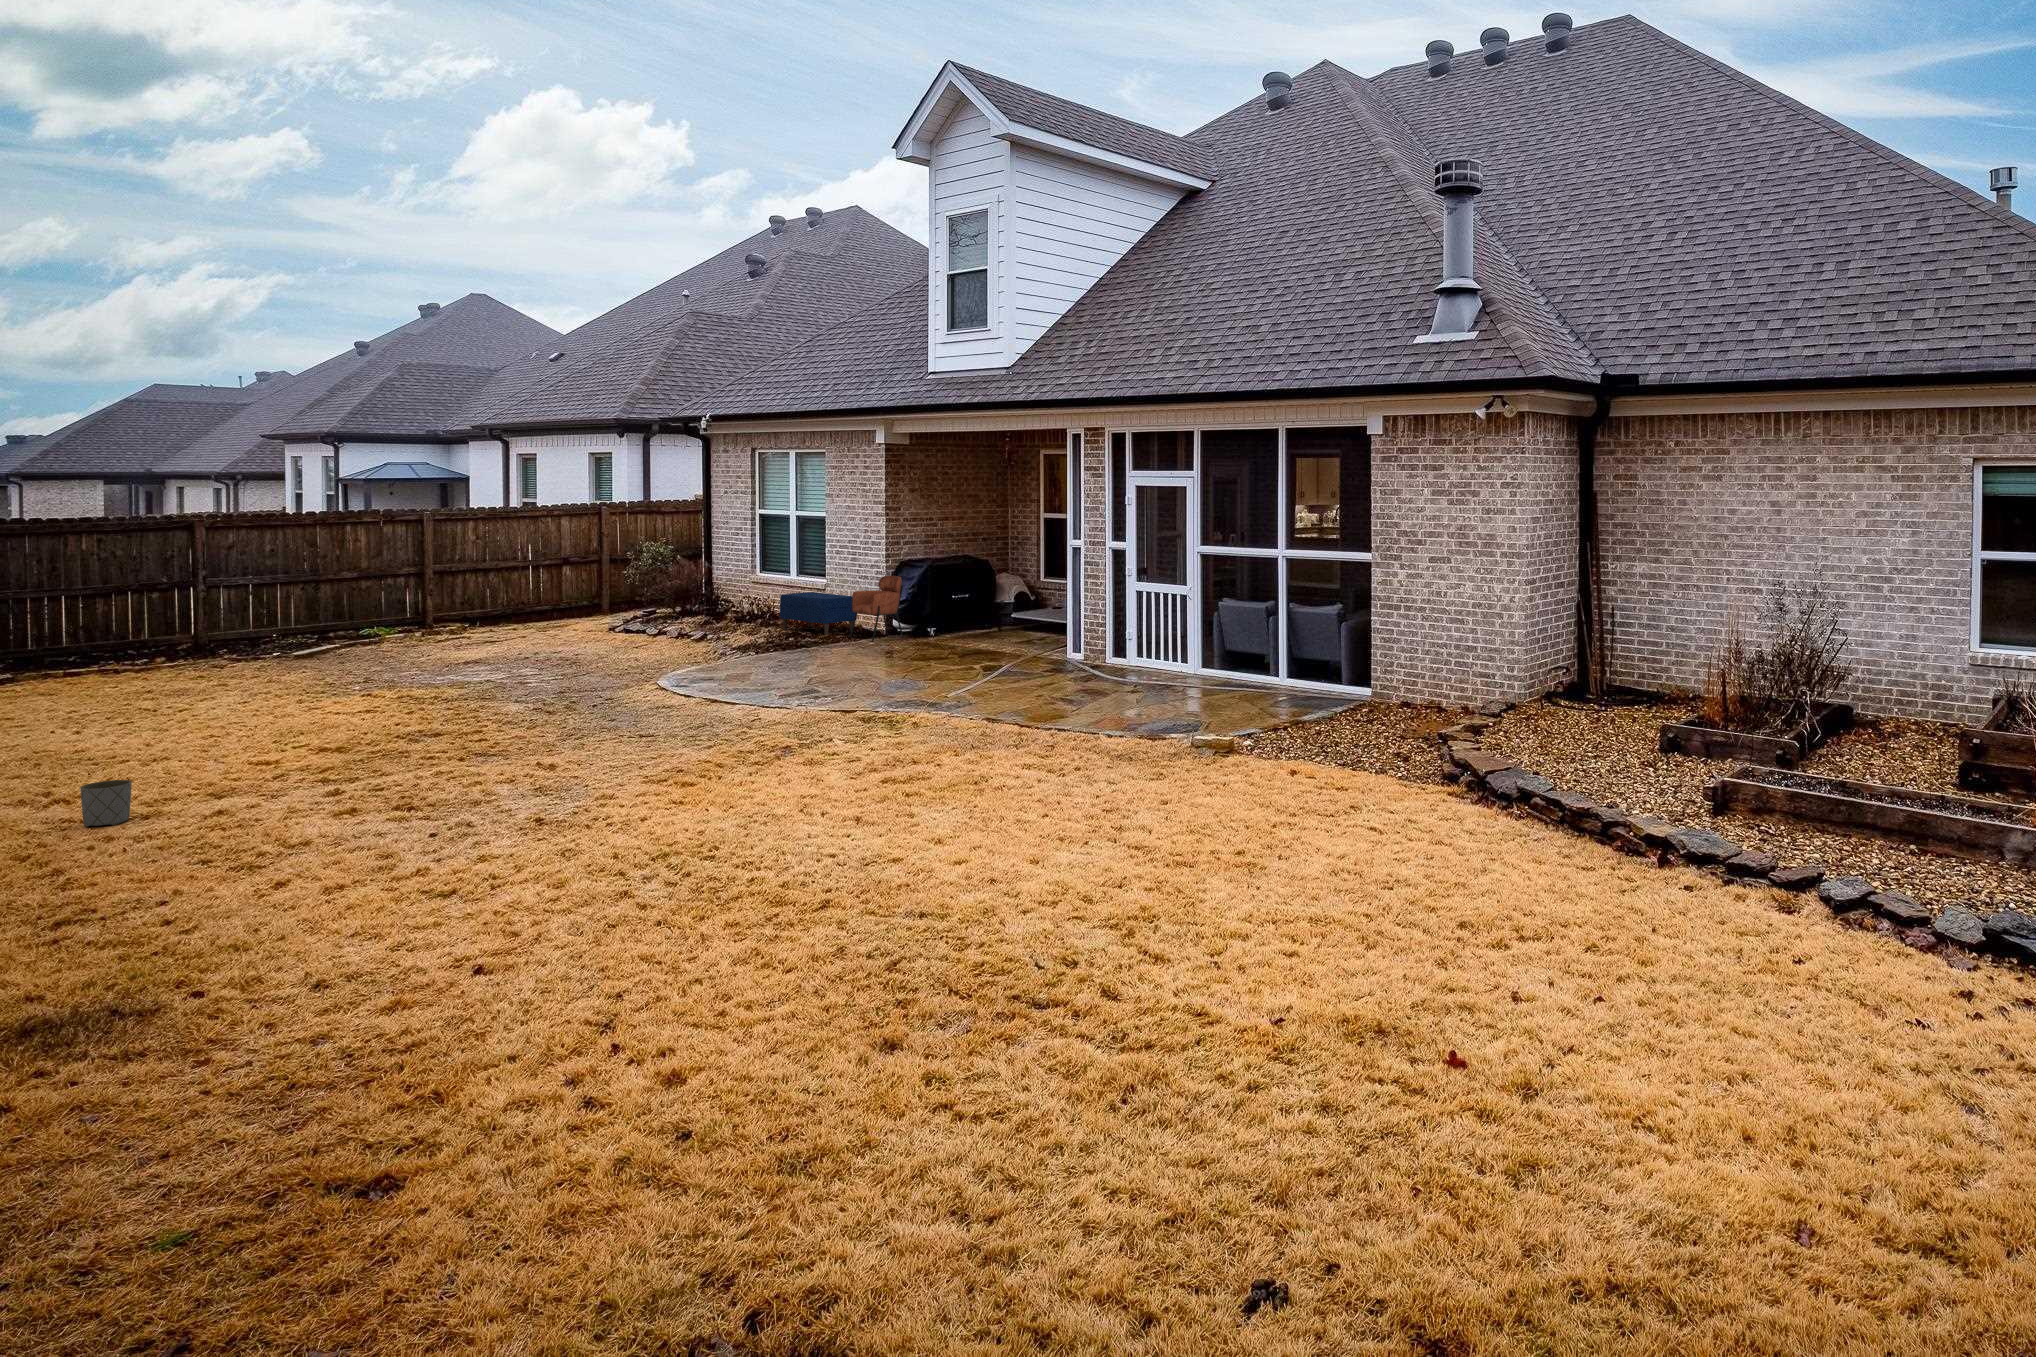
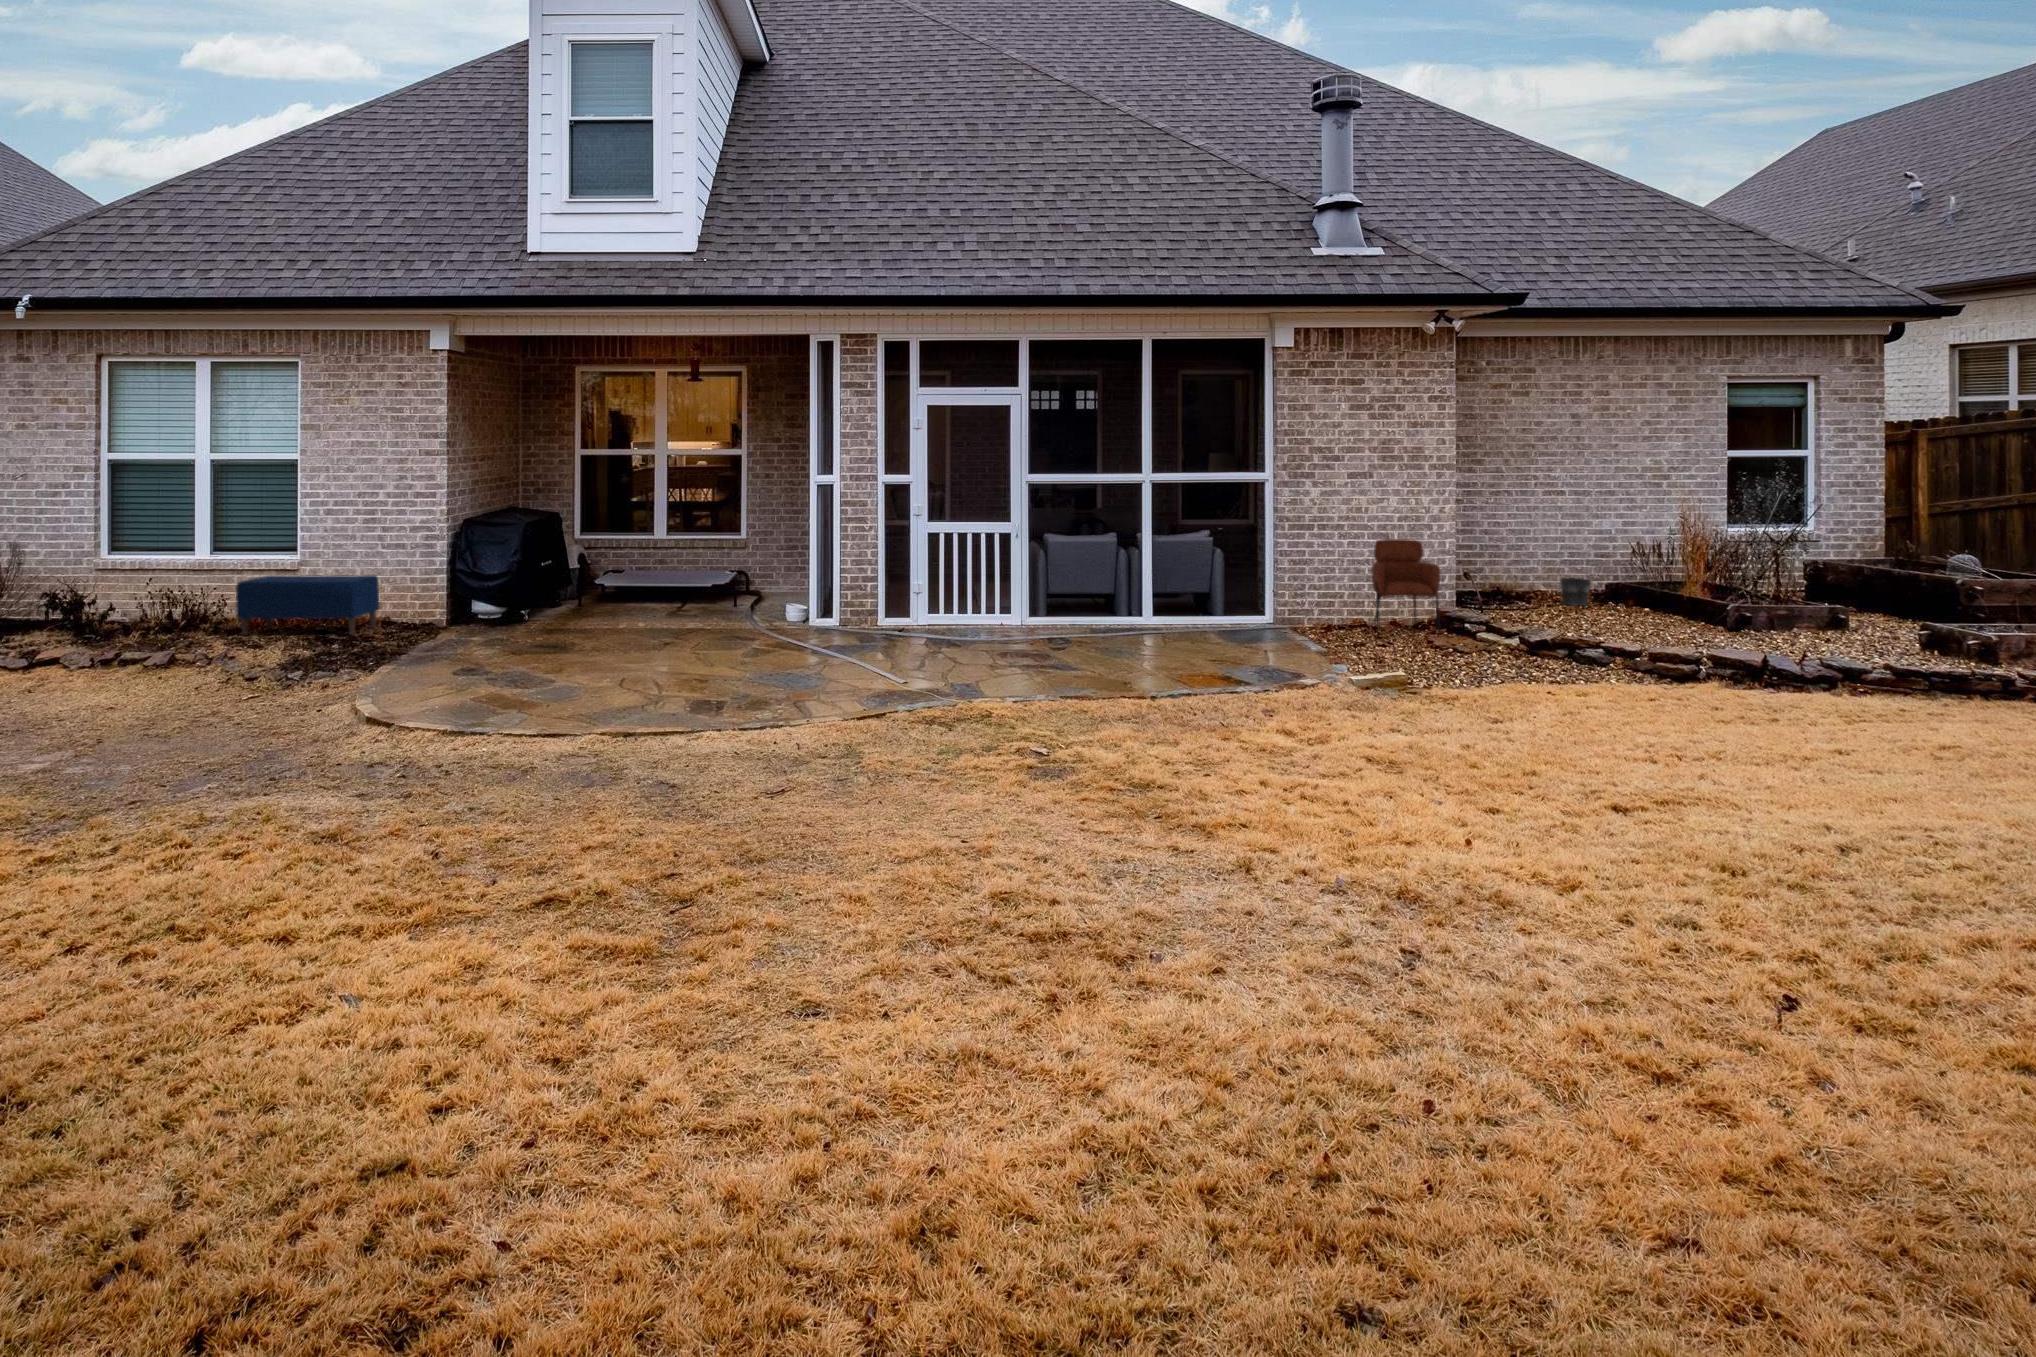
chair: present [850,576,903,642] -> present [1372,539,1440,634]
bucket: none [1731,687,1771,720] -> present [1557,578,1591,606]
planter: present [80,780,132,827] -> none [486,1012,579,1139]

